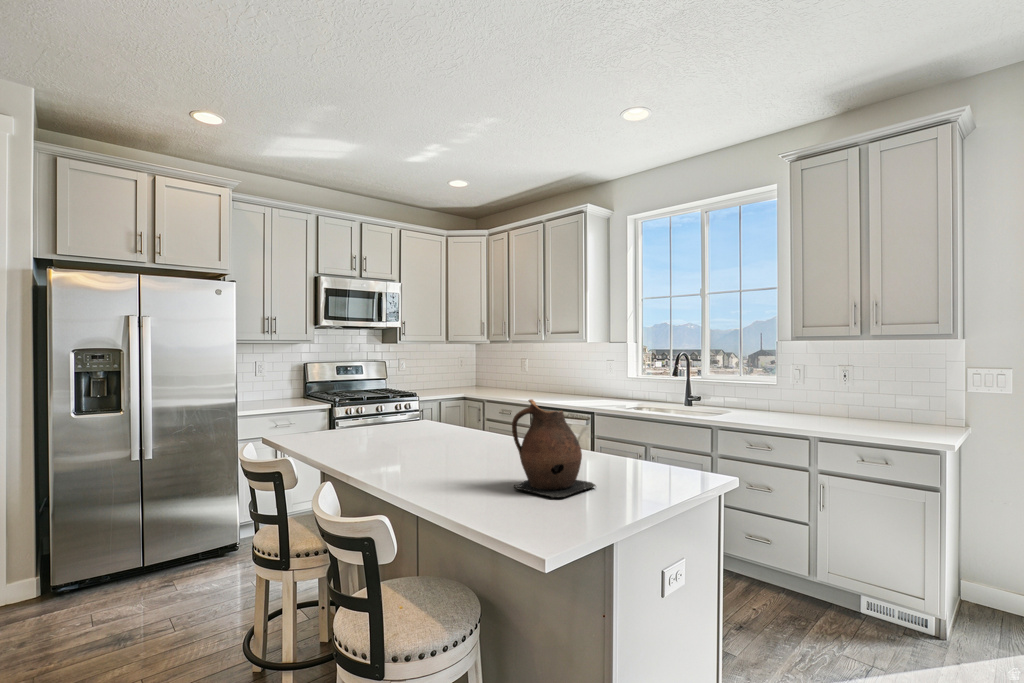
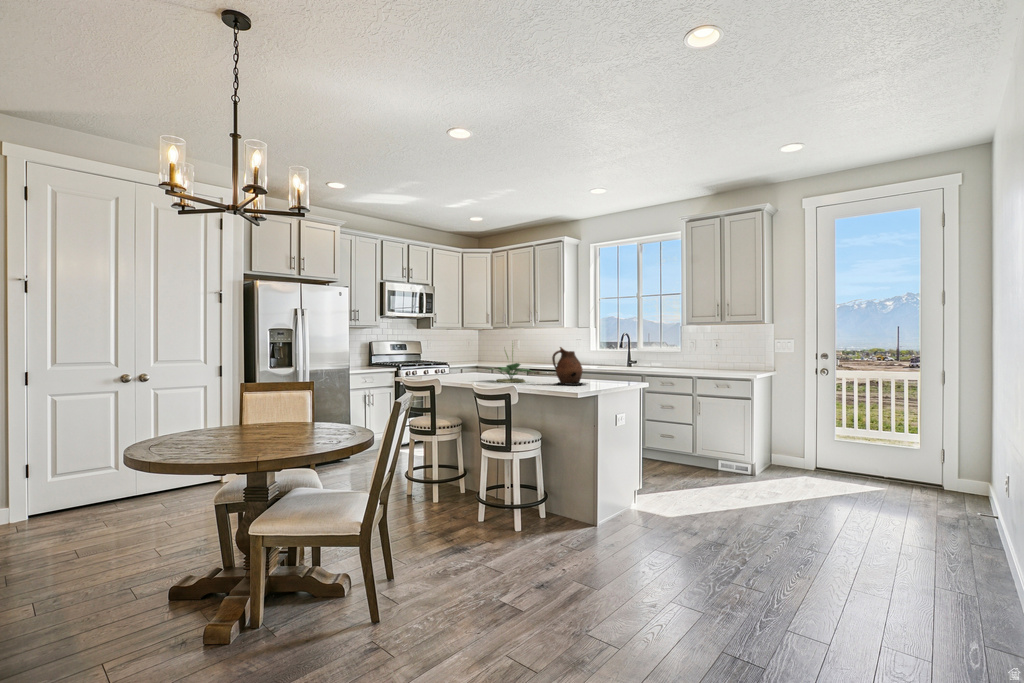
potted plant: none [381,377,485,472] -> present [489,348,532,383]

